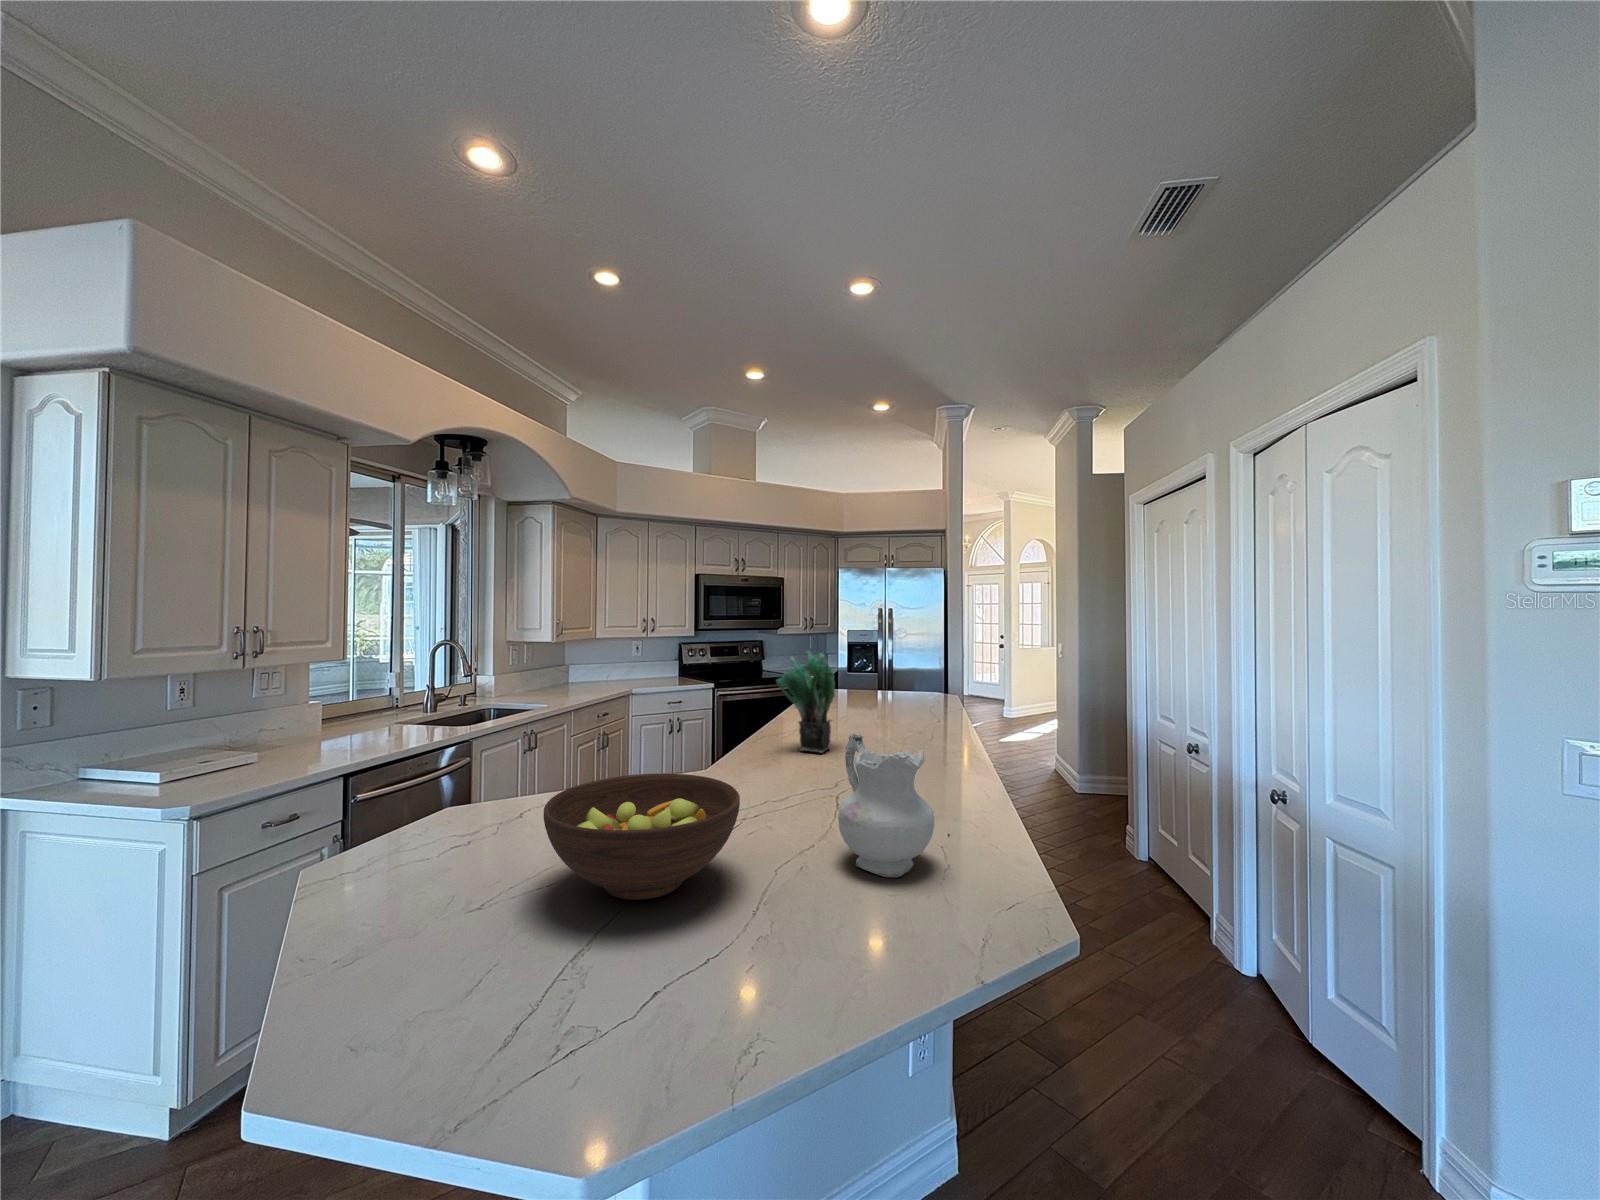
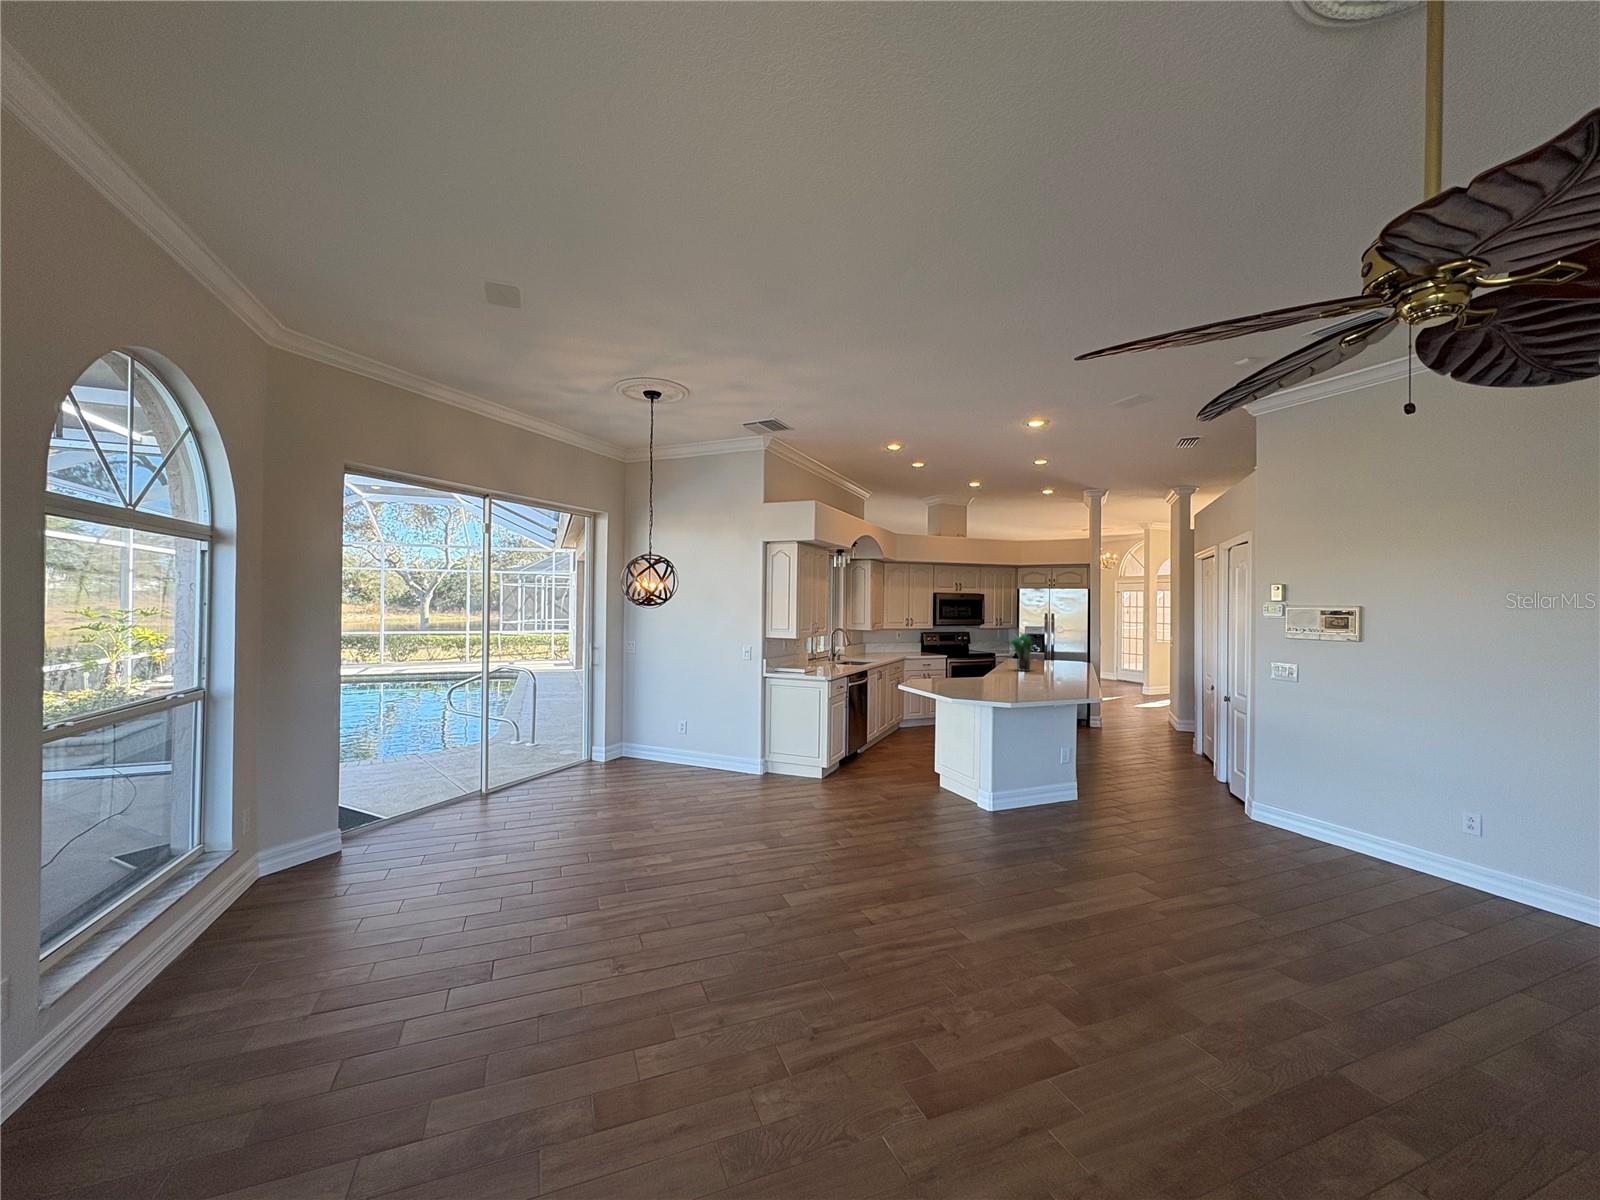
ceramic pitcher: present [838,734,934,877] -> none [1042,651,1070,686]
fruit bowl: present [544,773,740,900] -> none [968,661,1017,686]

